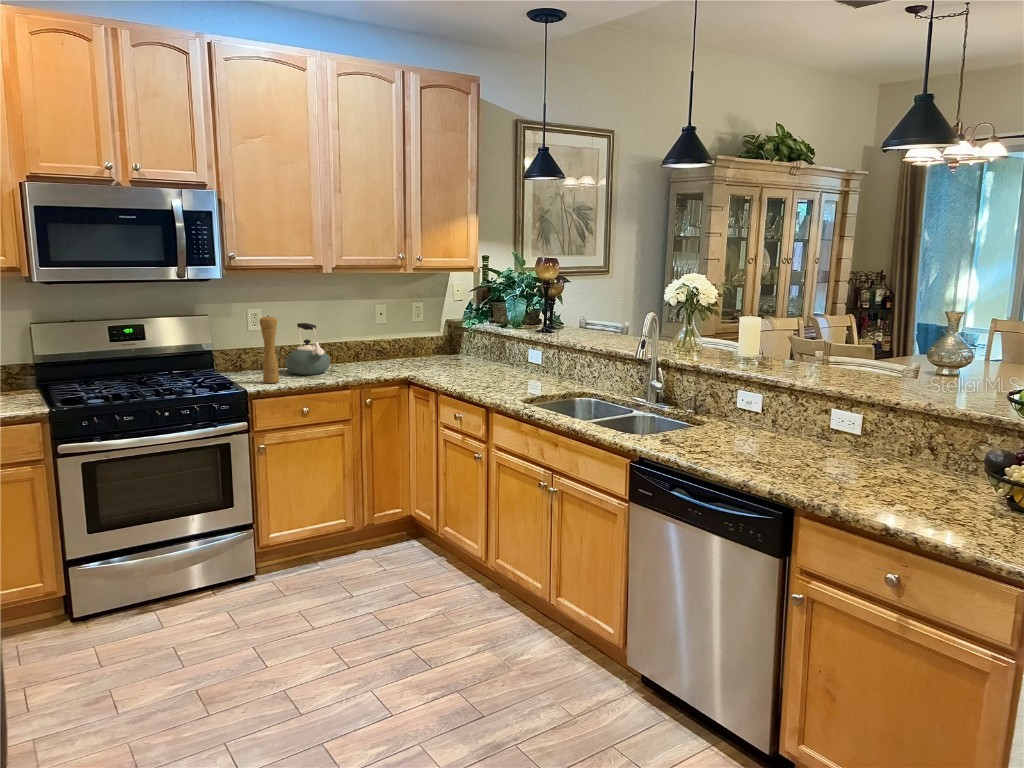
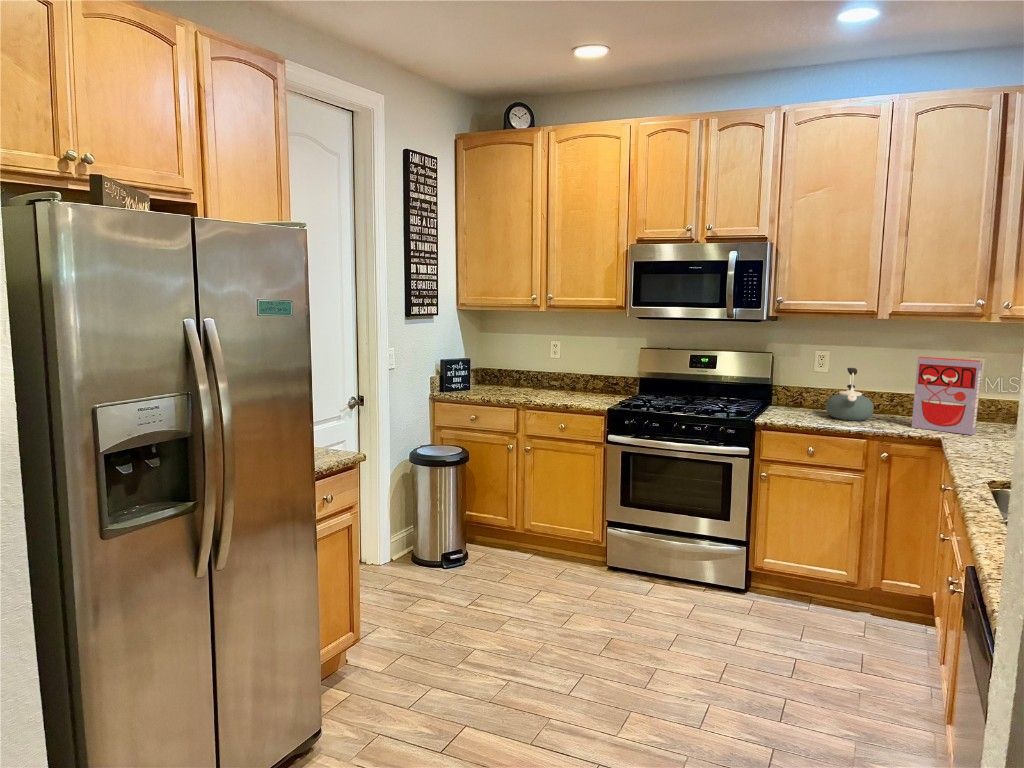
cereal box: none [361,305,410,371] -> present [912,357,982,435]
pepper mill: present [259,316,279,383] -> none [783,355,804,419]

